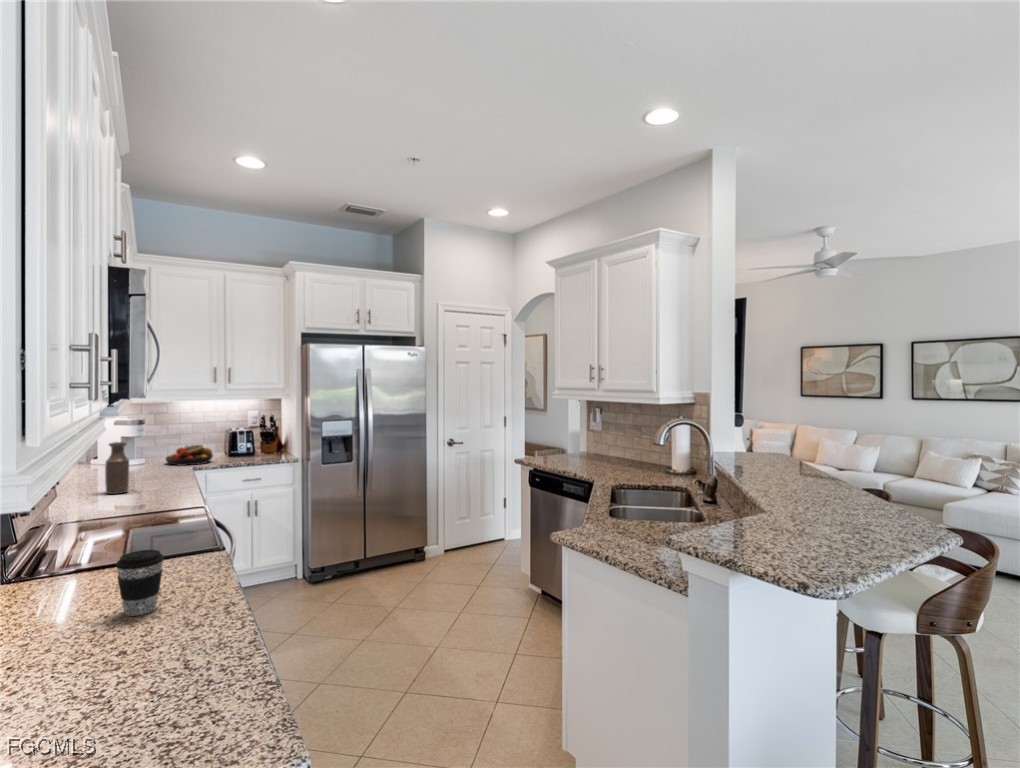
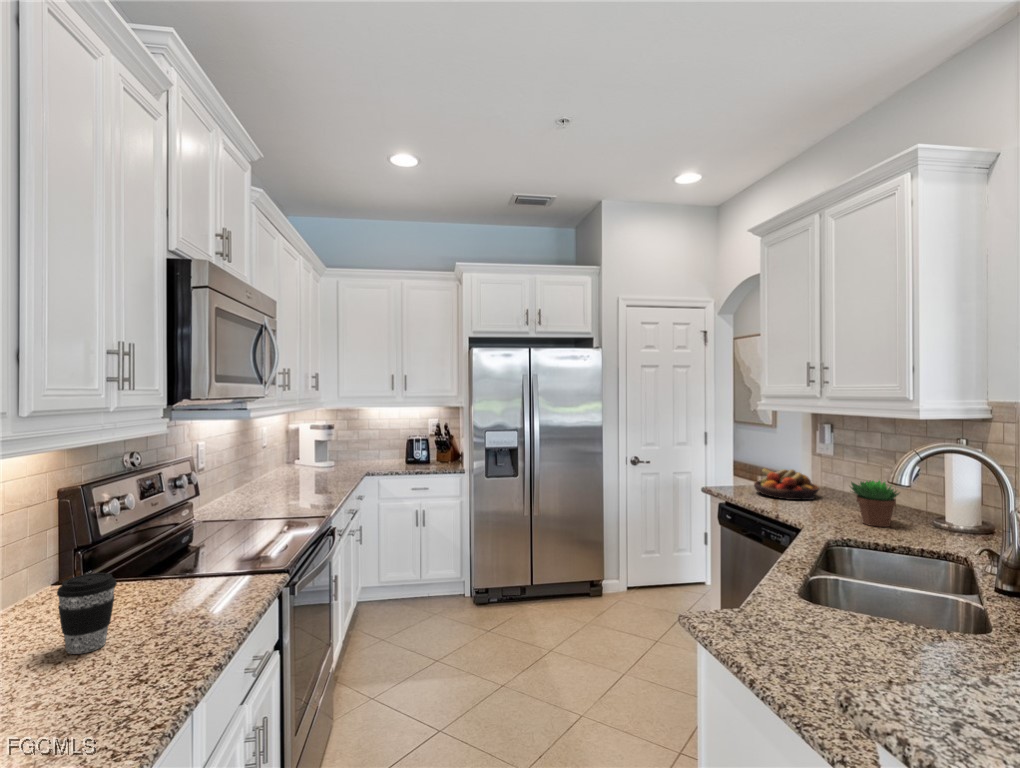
bottle: present [105,442,129,494] -> none [265,444,286,494]
succulent plant: none [619,444,649,476] -> present [851,480,899,527]
fruit bowl: present [166,445,213,466] -> present [754,469,819,500]

